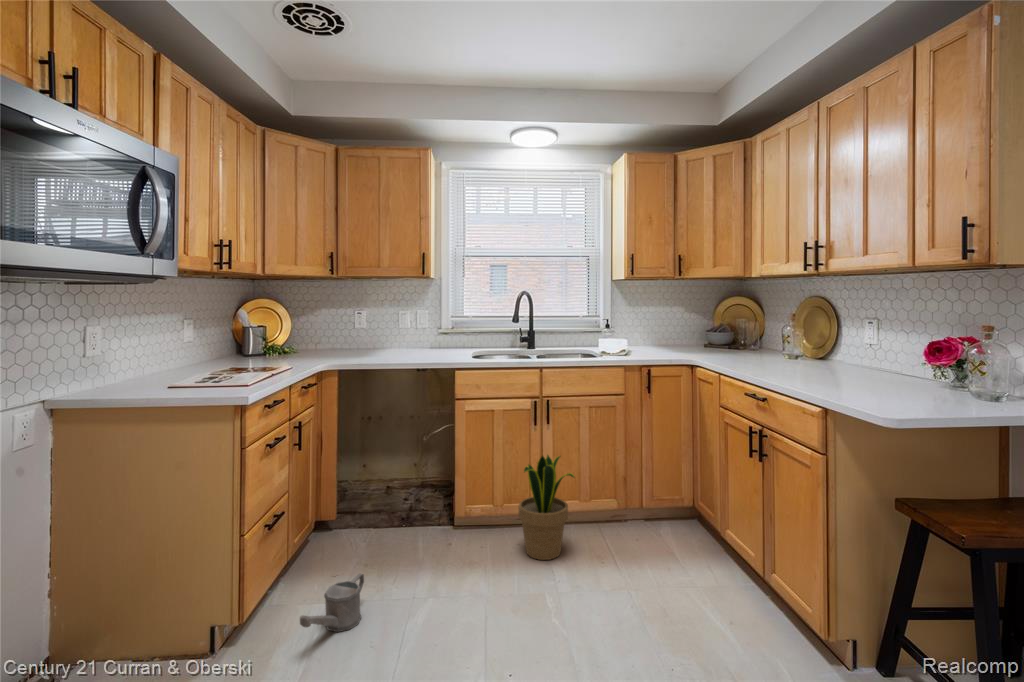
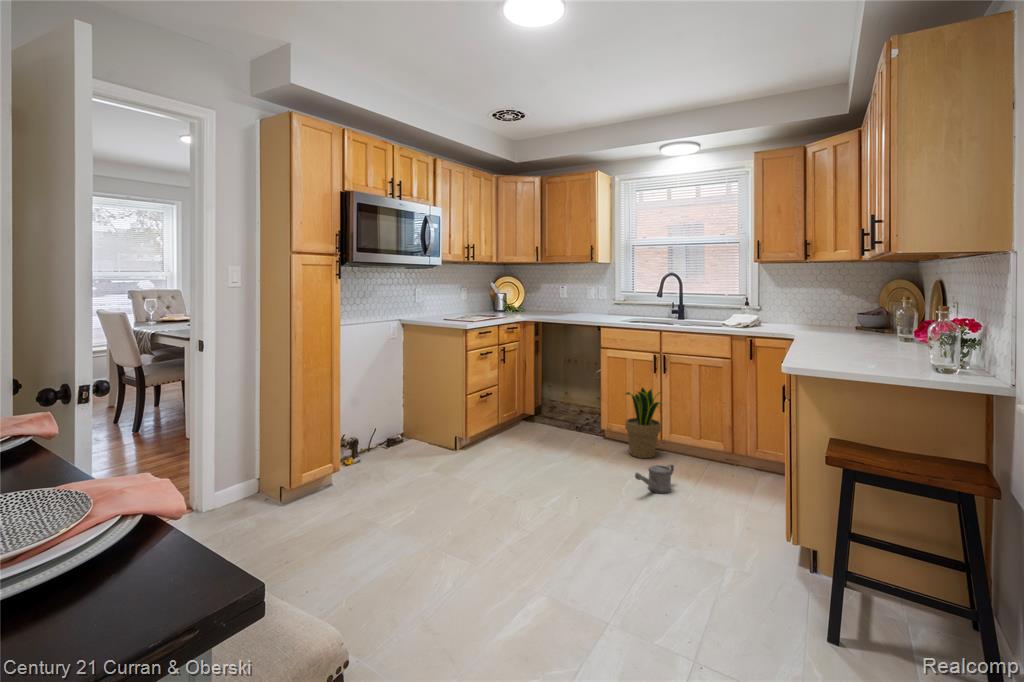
watering can: present [300,573,364,632] -> present [635,464,674,494]

